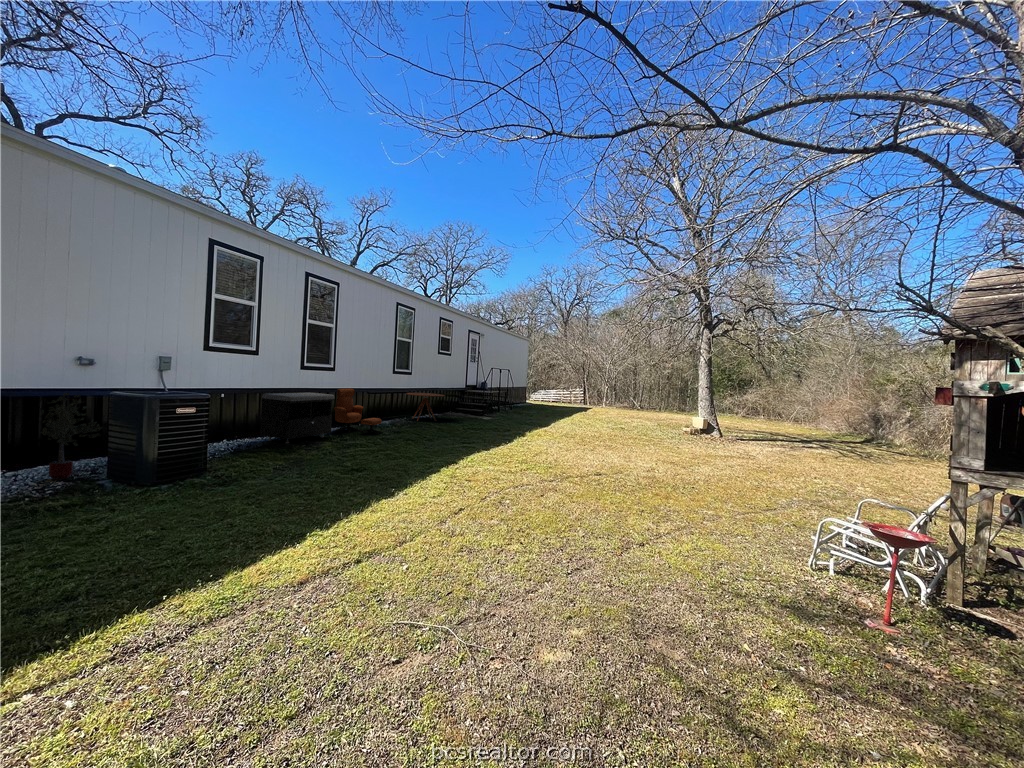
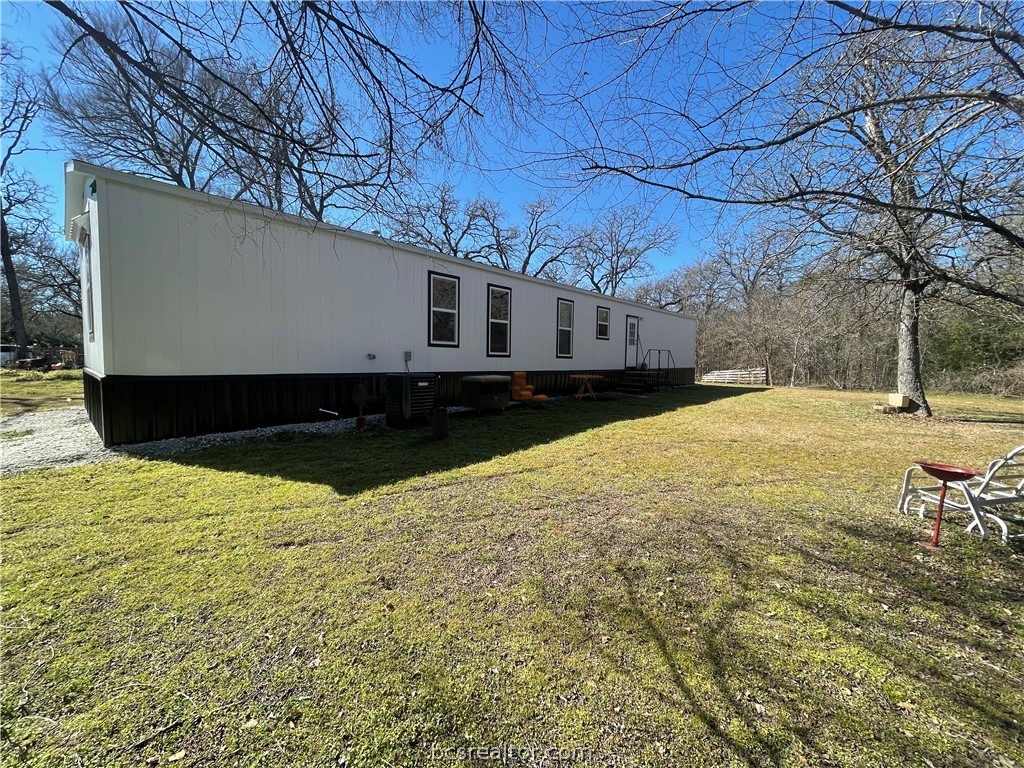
watering can: none [183,437,237,495] -> present [421,402,452,437]

